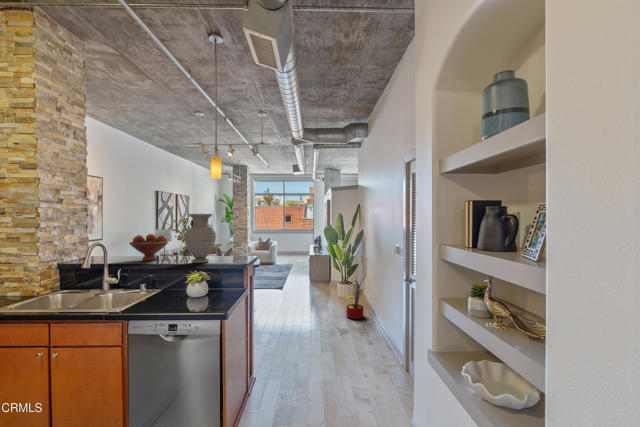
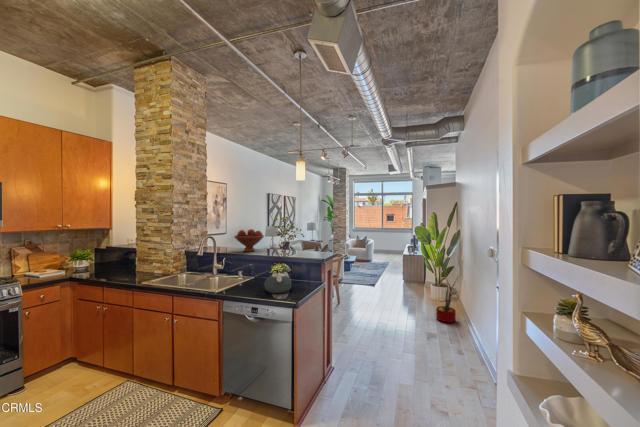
vase: present [185,214,216,263] -> none [273,212,299,255]
kettle: none [181,267,214,306] -> present [264,259,292,293]

